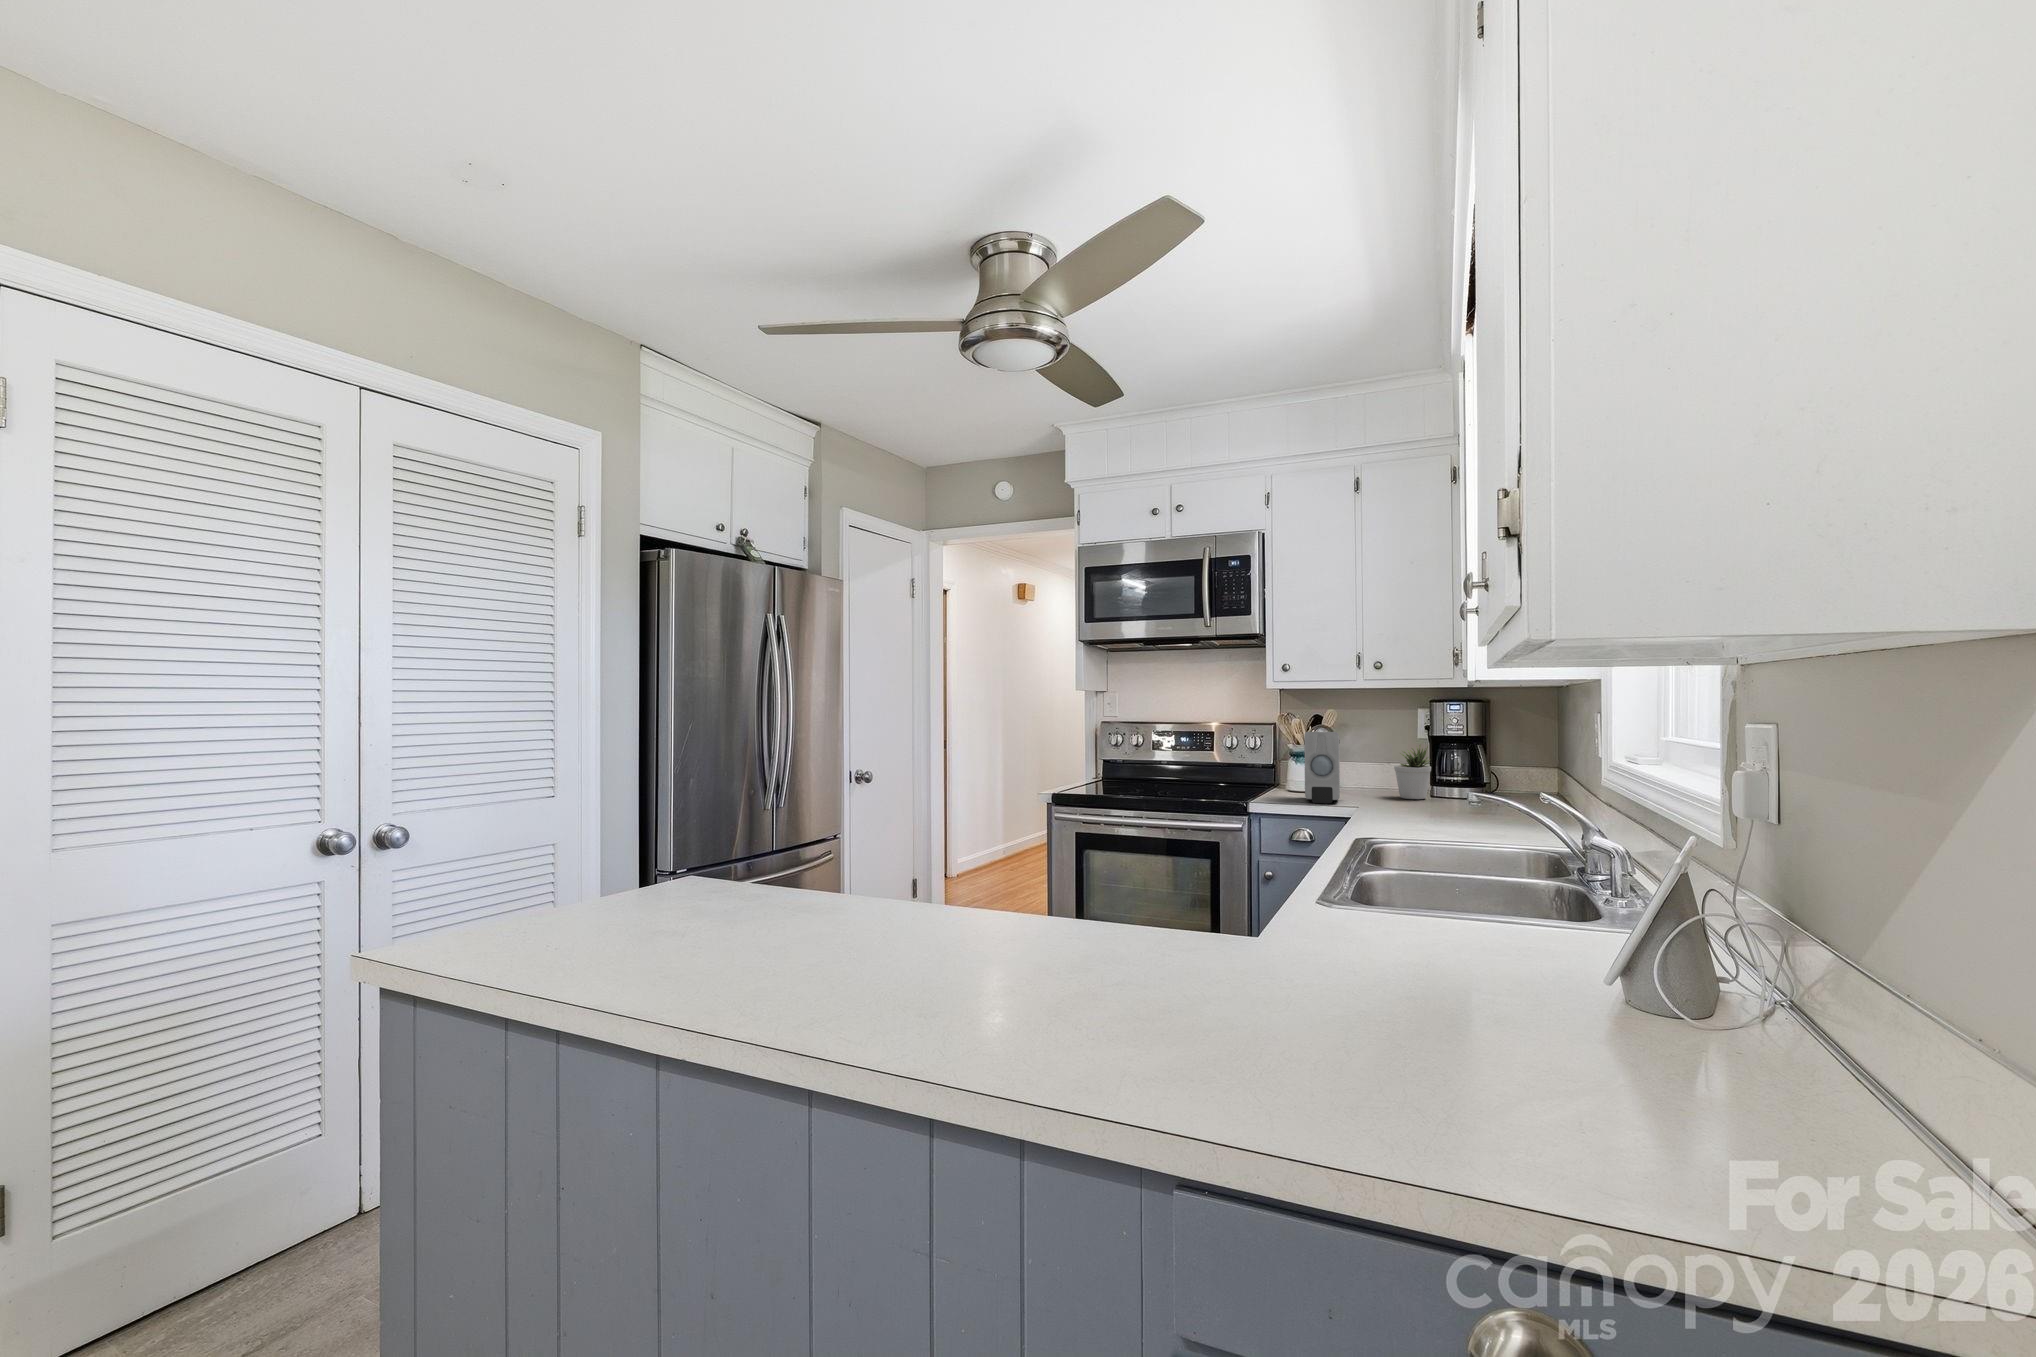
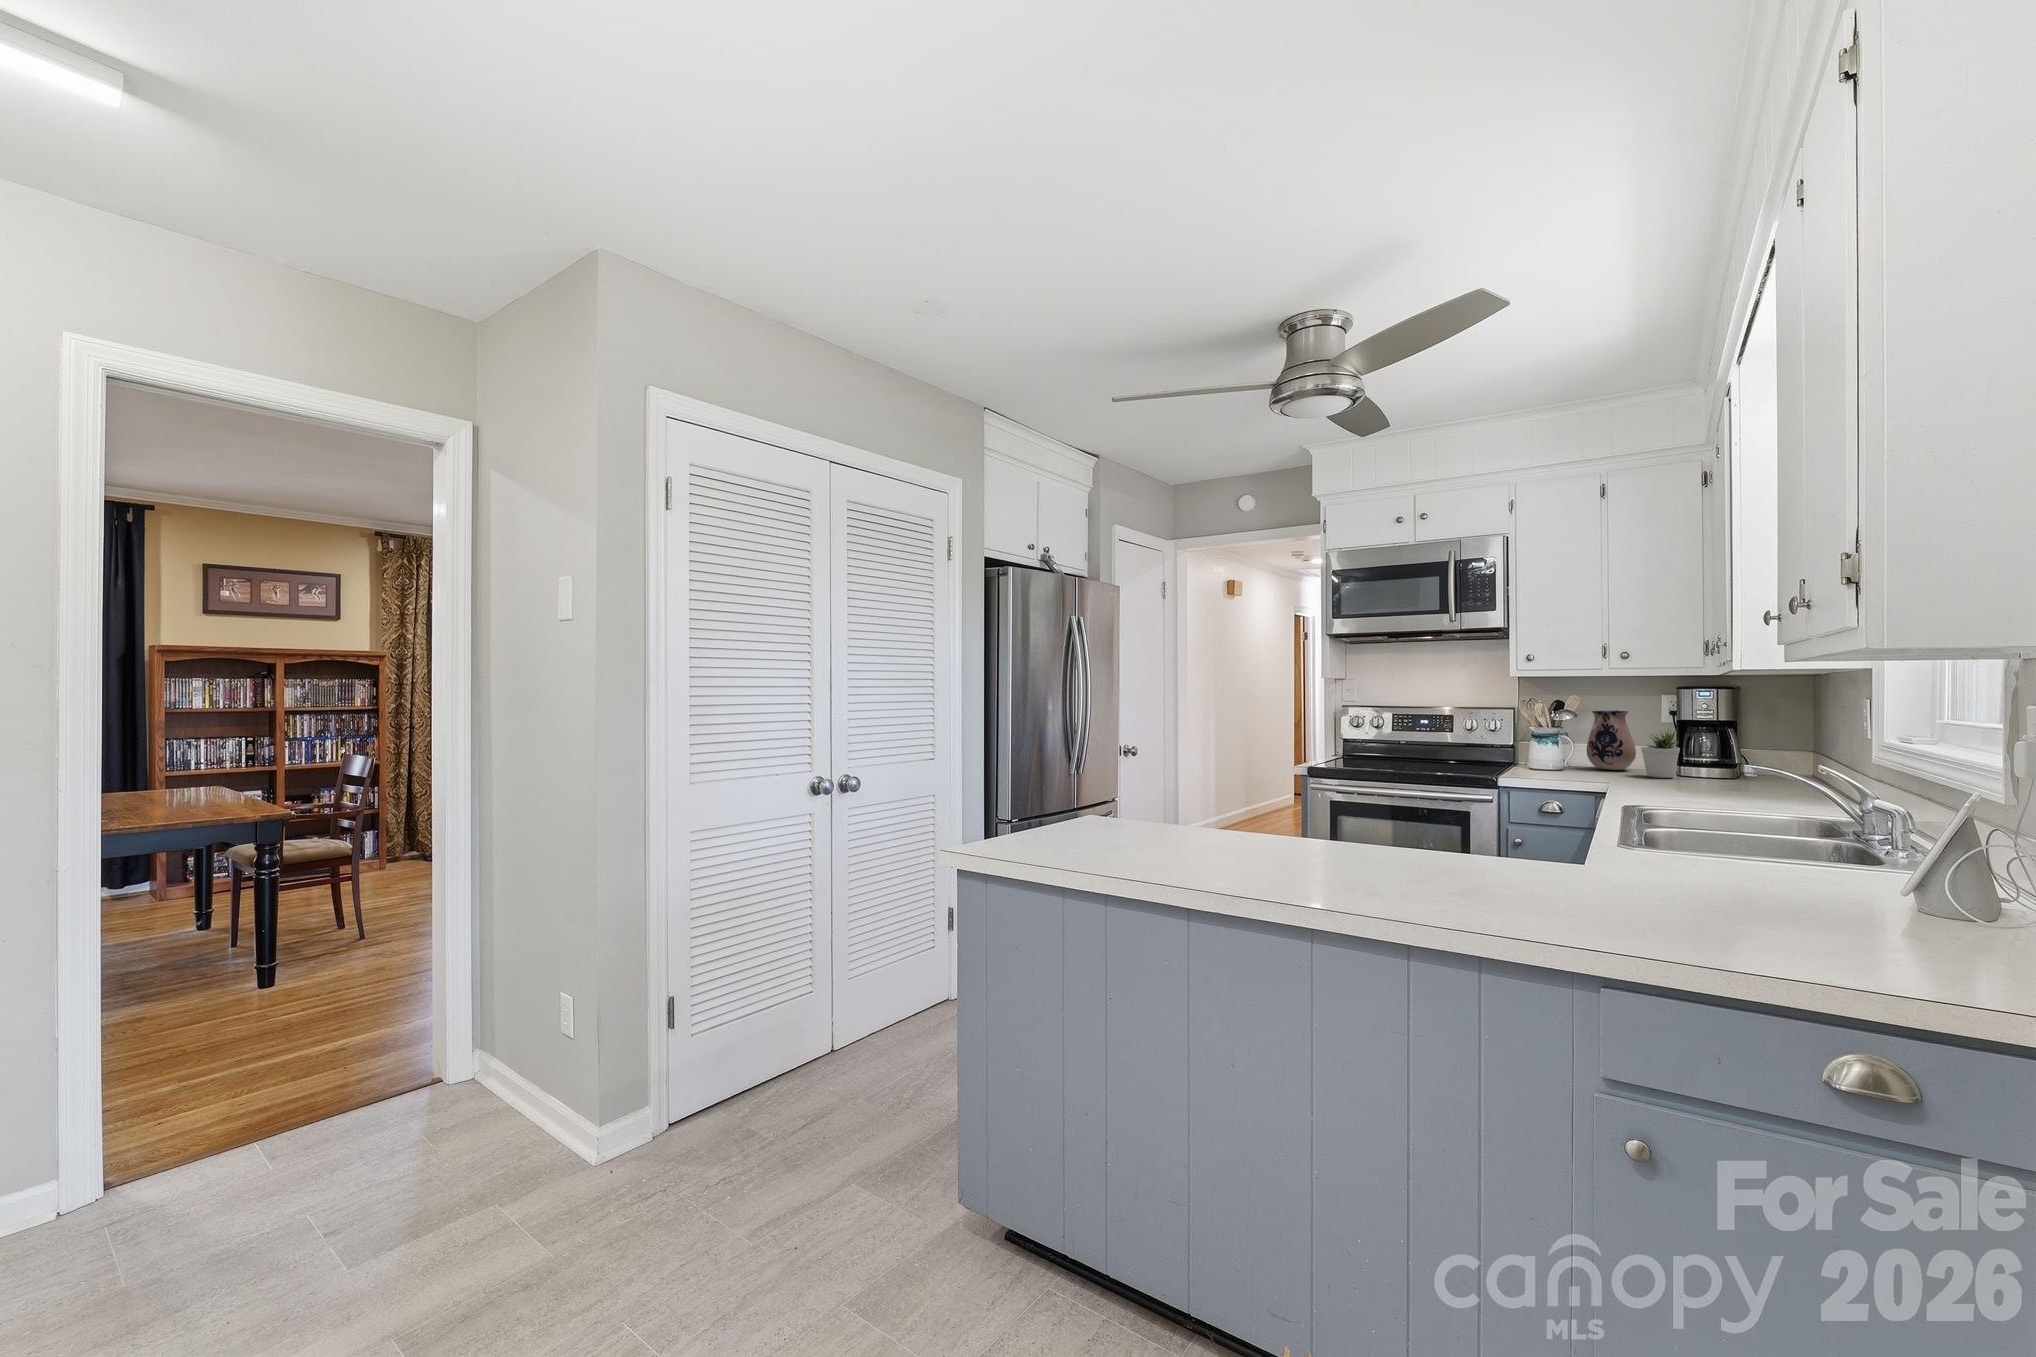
ceramic pitcher: none [1344,726,1392,791] -> present [1587,710,1636,770]
soap dispenser: present [1304,732,1340,803] -> none [1553,715,1589,780]

